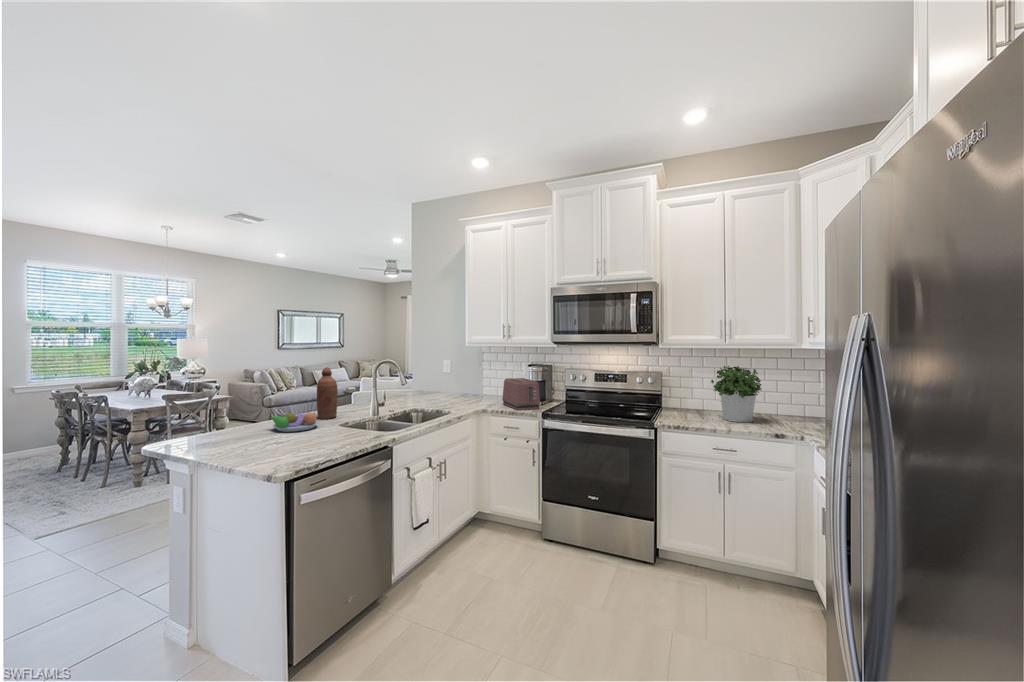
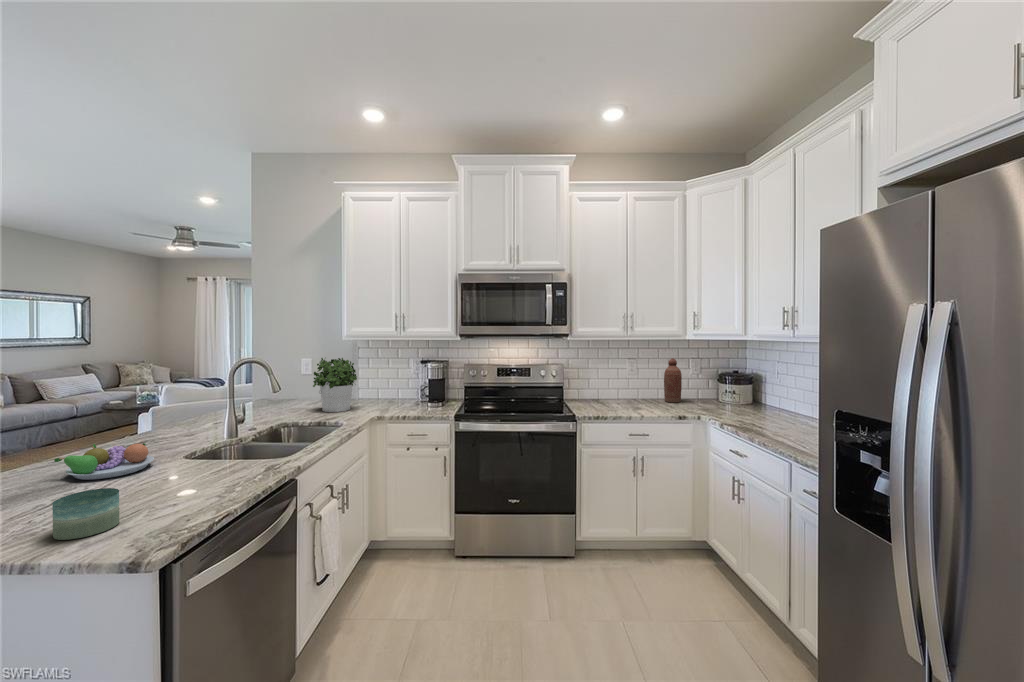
potted plant: present [711,366,761,422] -> present [313,358,357,412]
bottle: present [317,367,338,419] -> present [664,358,682,402]
toaster: present [502,378,540,410] -> none [394,376,444,414]
candle: none [244,434,277,460] -> present [52,488,120,540]

